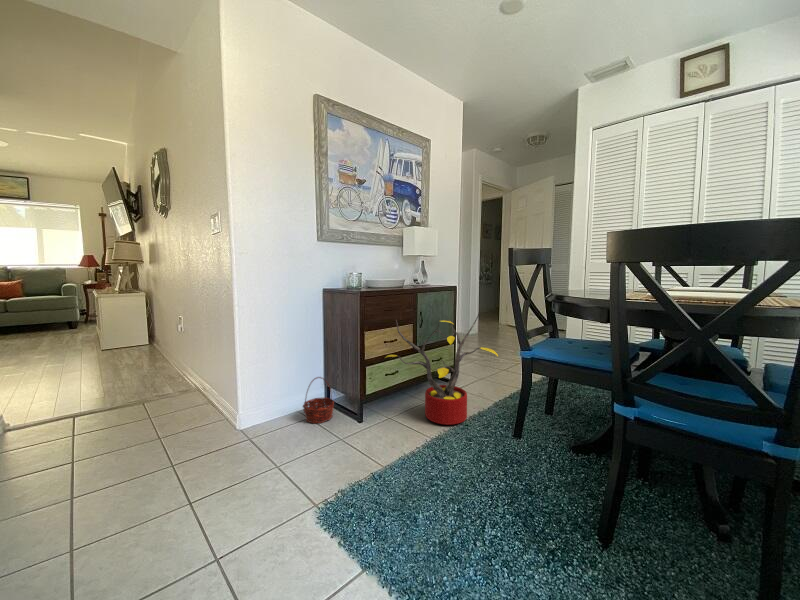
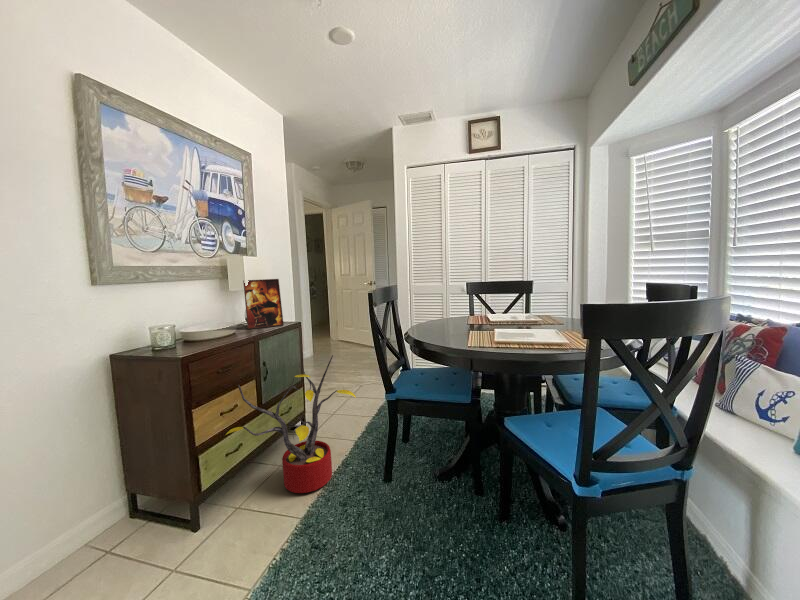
picture frame: none [413,245,441,286] -> present [243,279,284,329]
basket: present [303,377,334,423] -> none [90,488,150,564]

